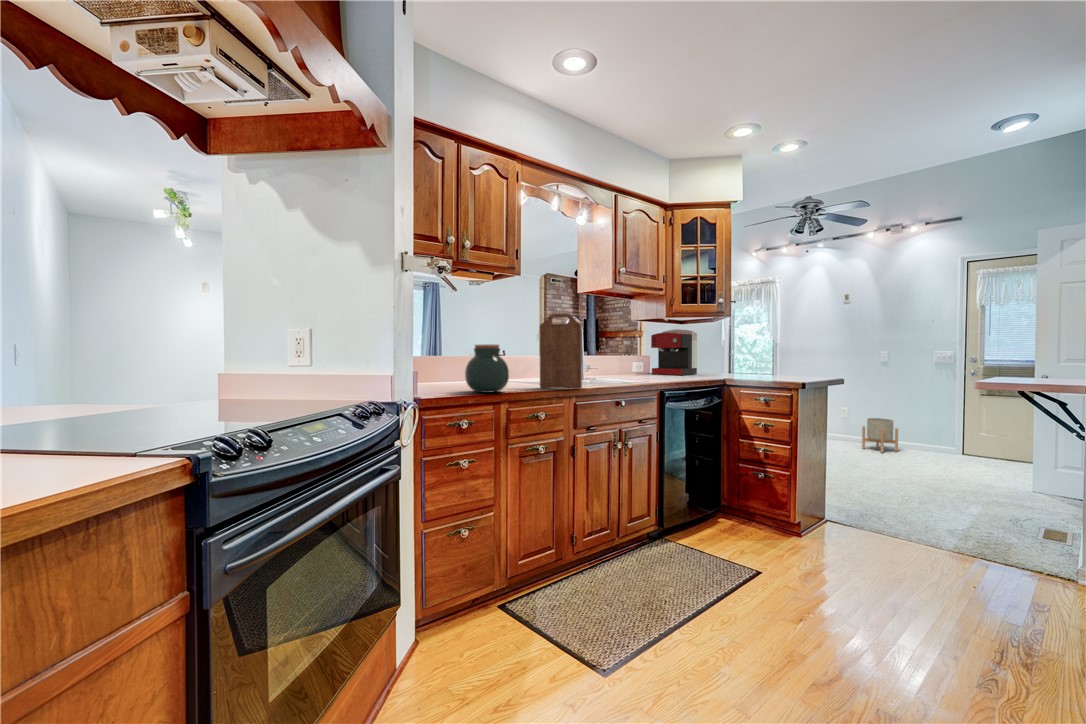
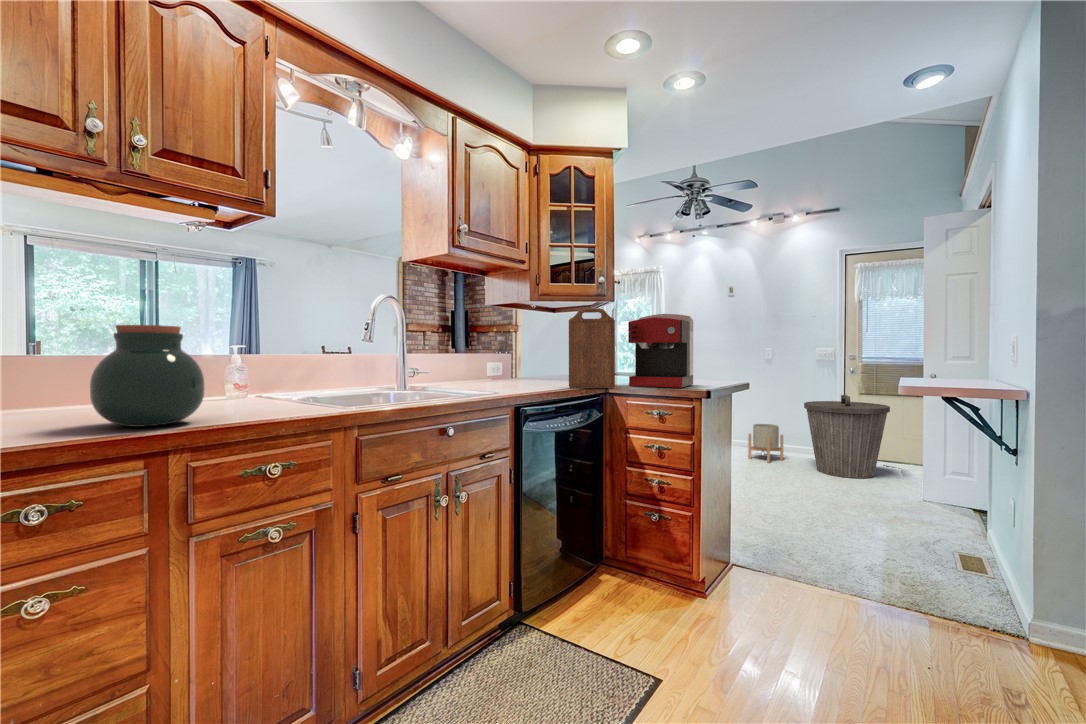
cutting board: present [540,314,582,389] -> present [569,308,615,388]
coffee maker: present [651,329,697,375] -> present [628,314,693,388]
trash can: none [919,393,1010,470] -> present [804,395,890,478]

